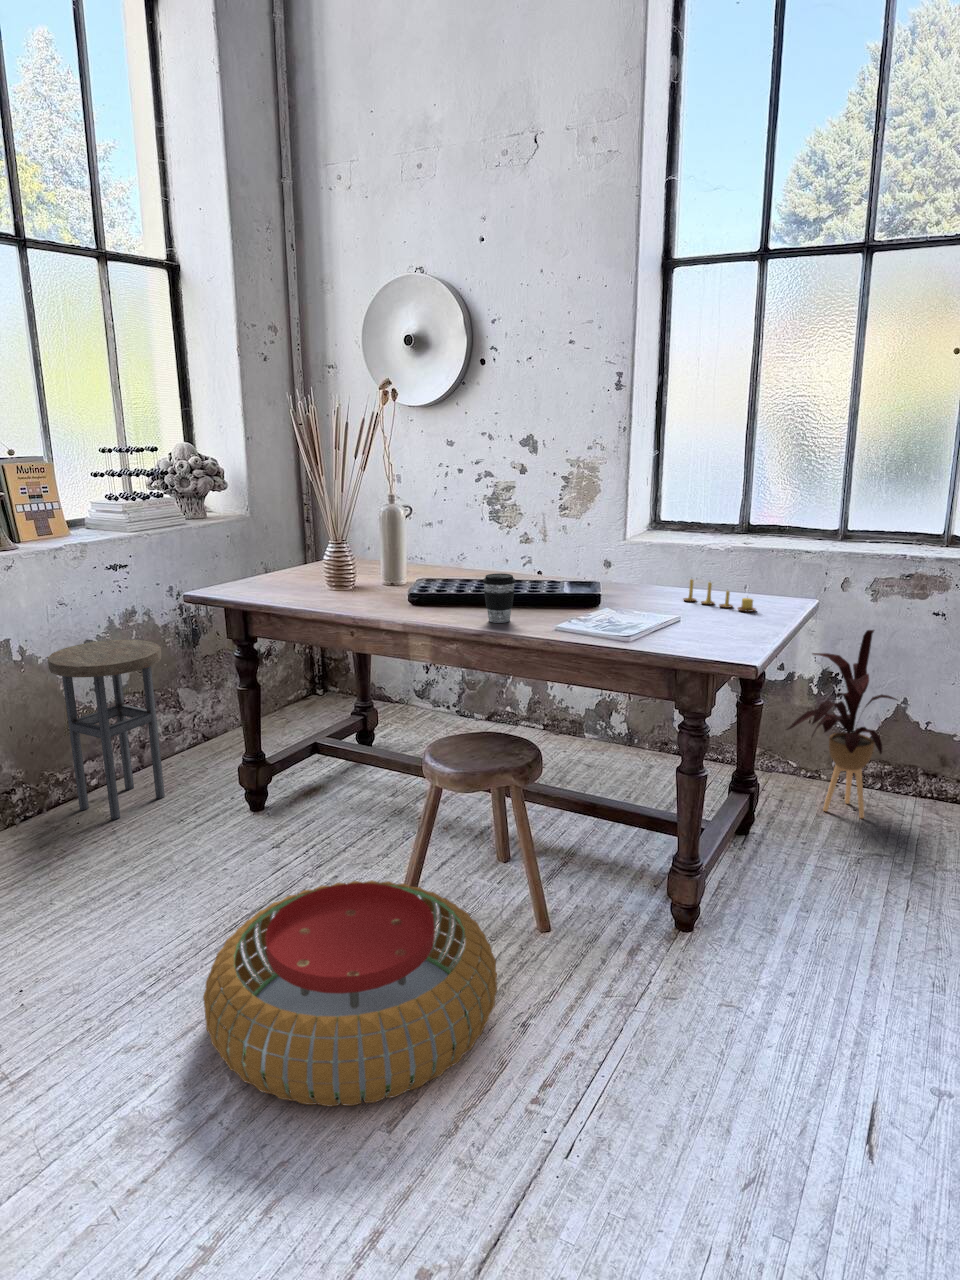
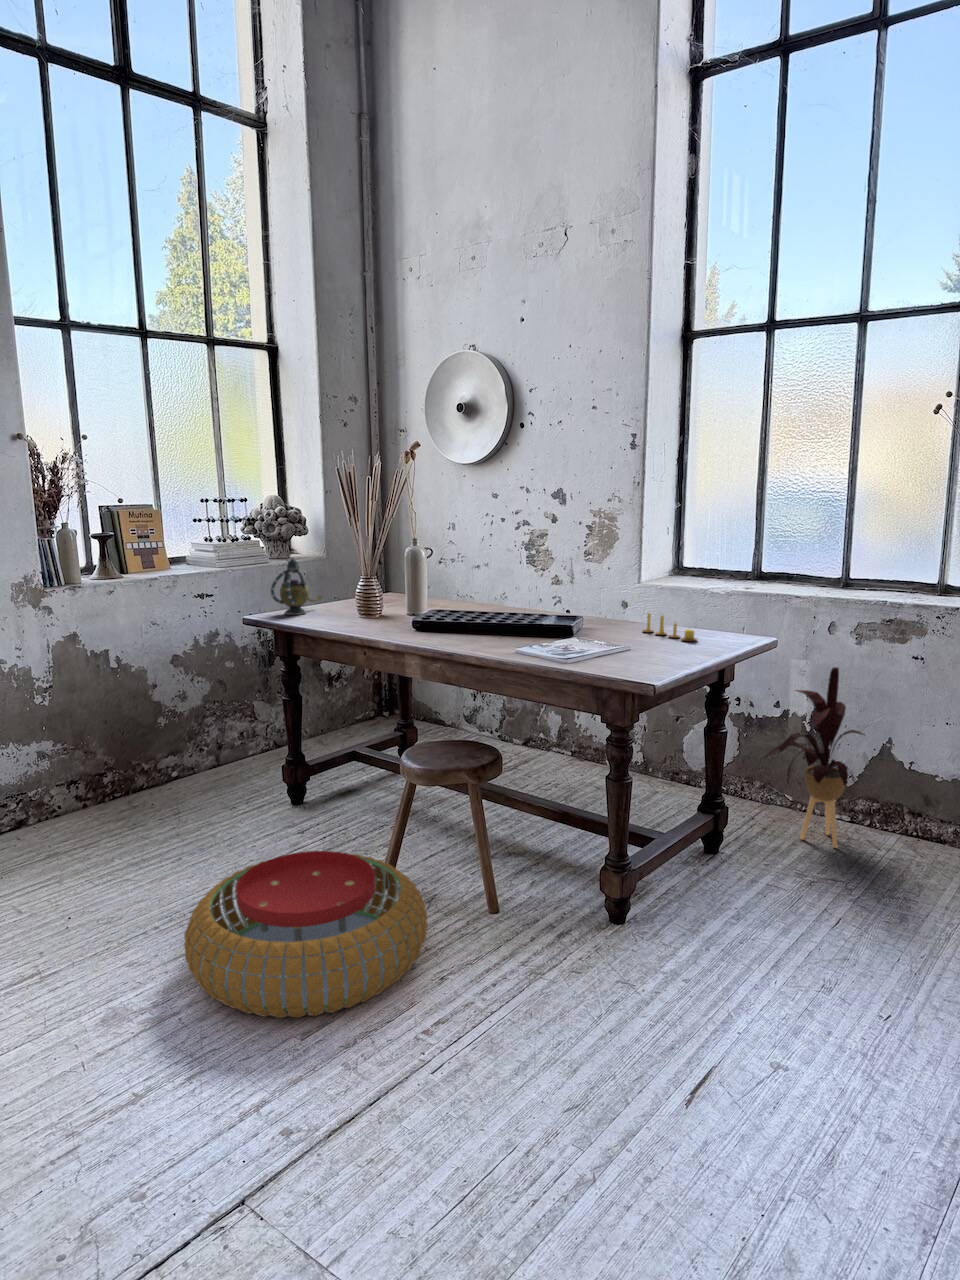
teapot: none [222,522,279,591] -> present [271,558,322,615]
coffee cup: present [483,573,515,623] -> none [454,601,482,643]
side table: present [47,640,165,820] -> none [139,655,229,802]

